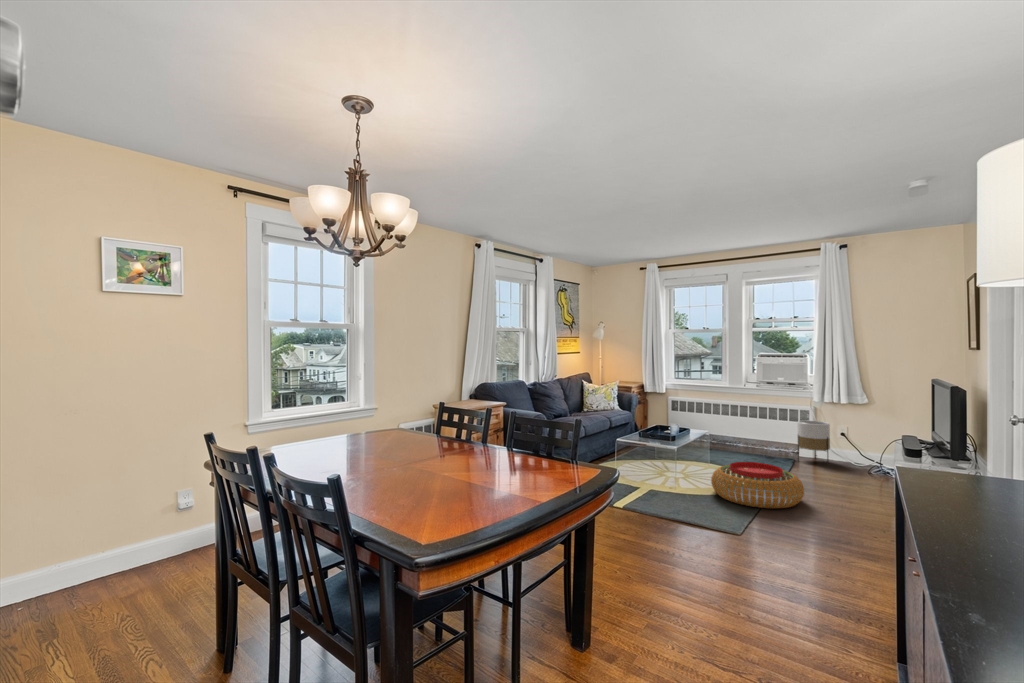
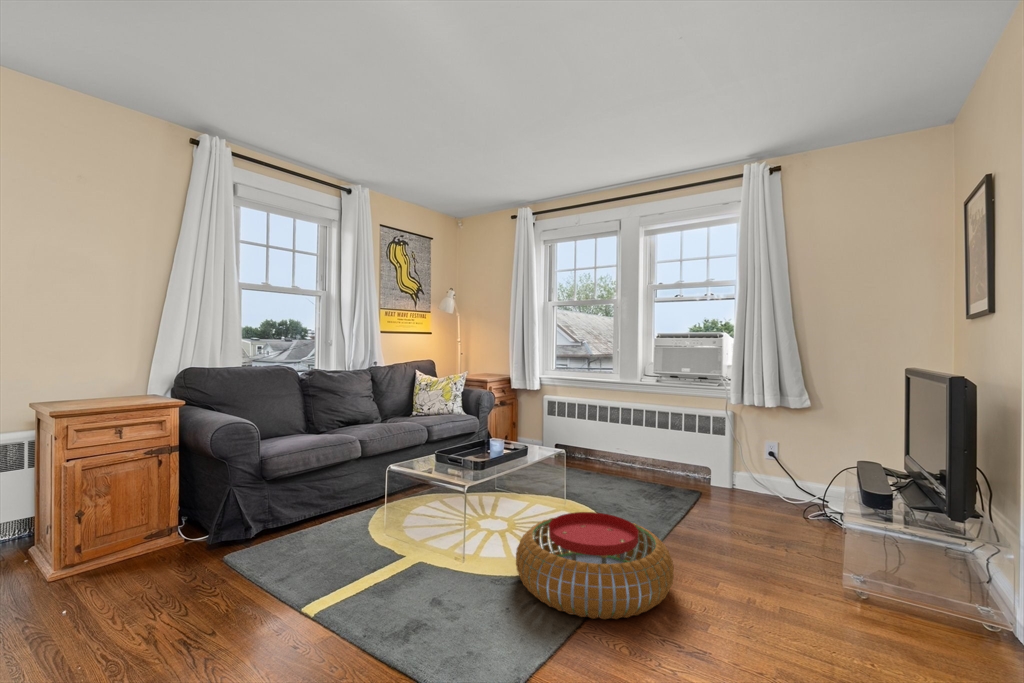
planter: present [798,420,830,462] -> none [704,432,751,502]

